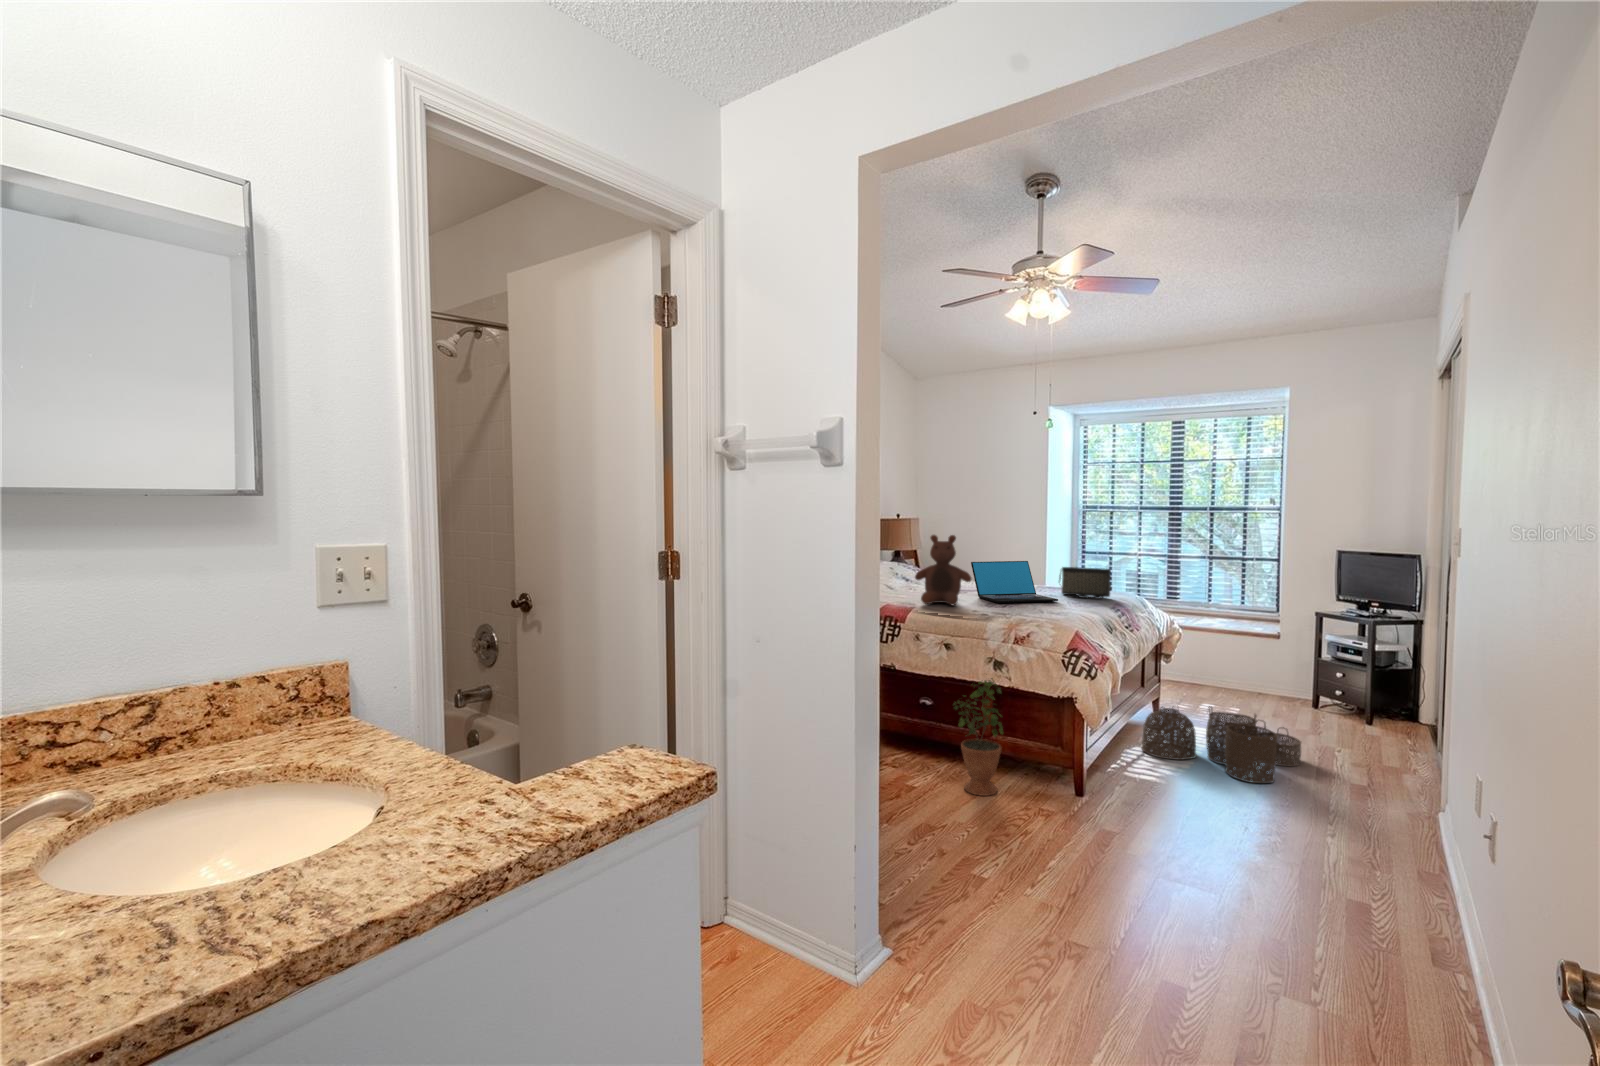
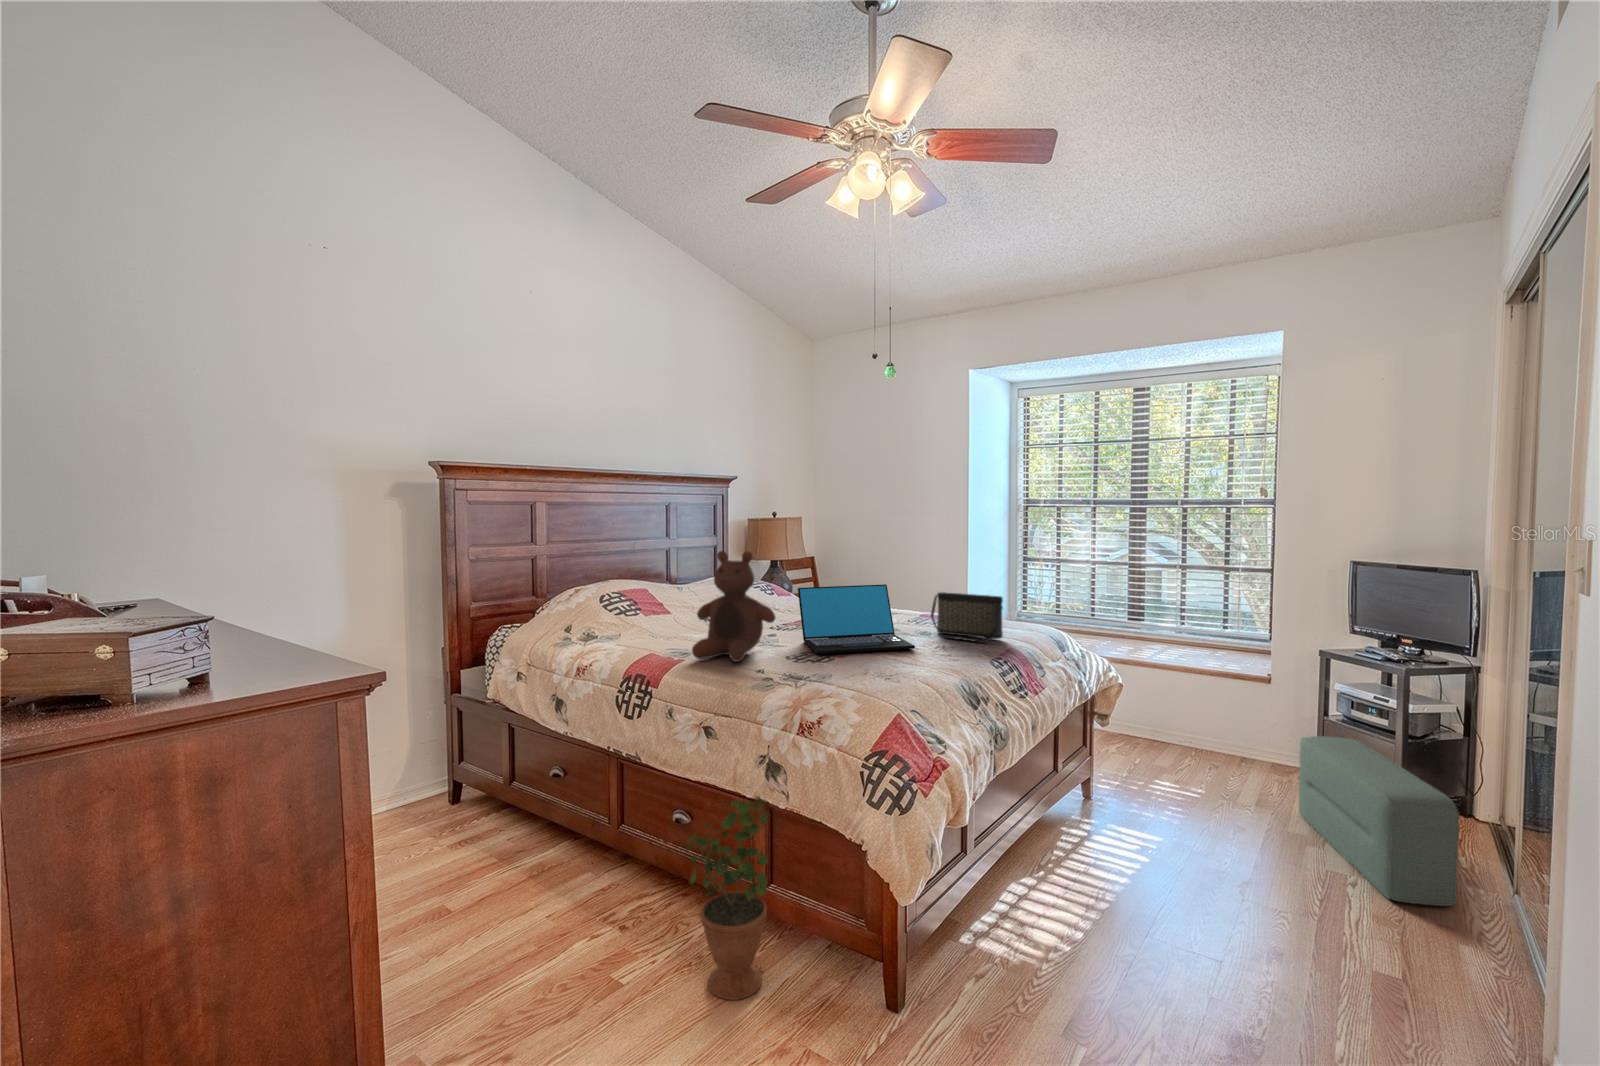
pouf: none [1302,667,1406,759] -> present [1299,736,1459,906]
woven basket: present [1142,706,1301,783] -> none [1038,812,1287,970]

